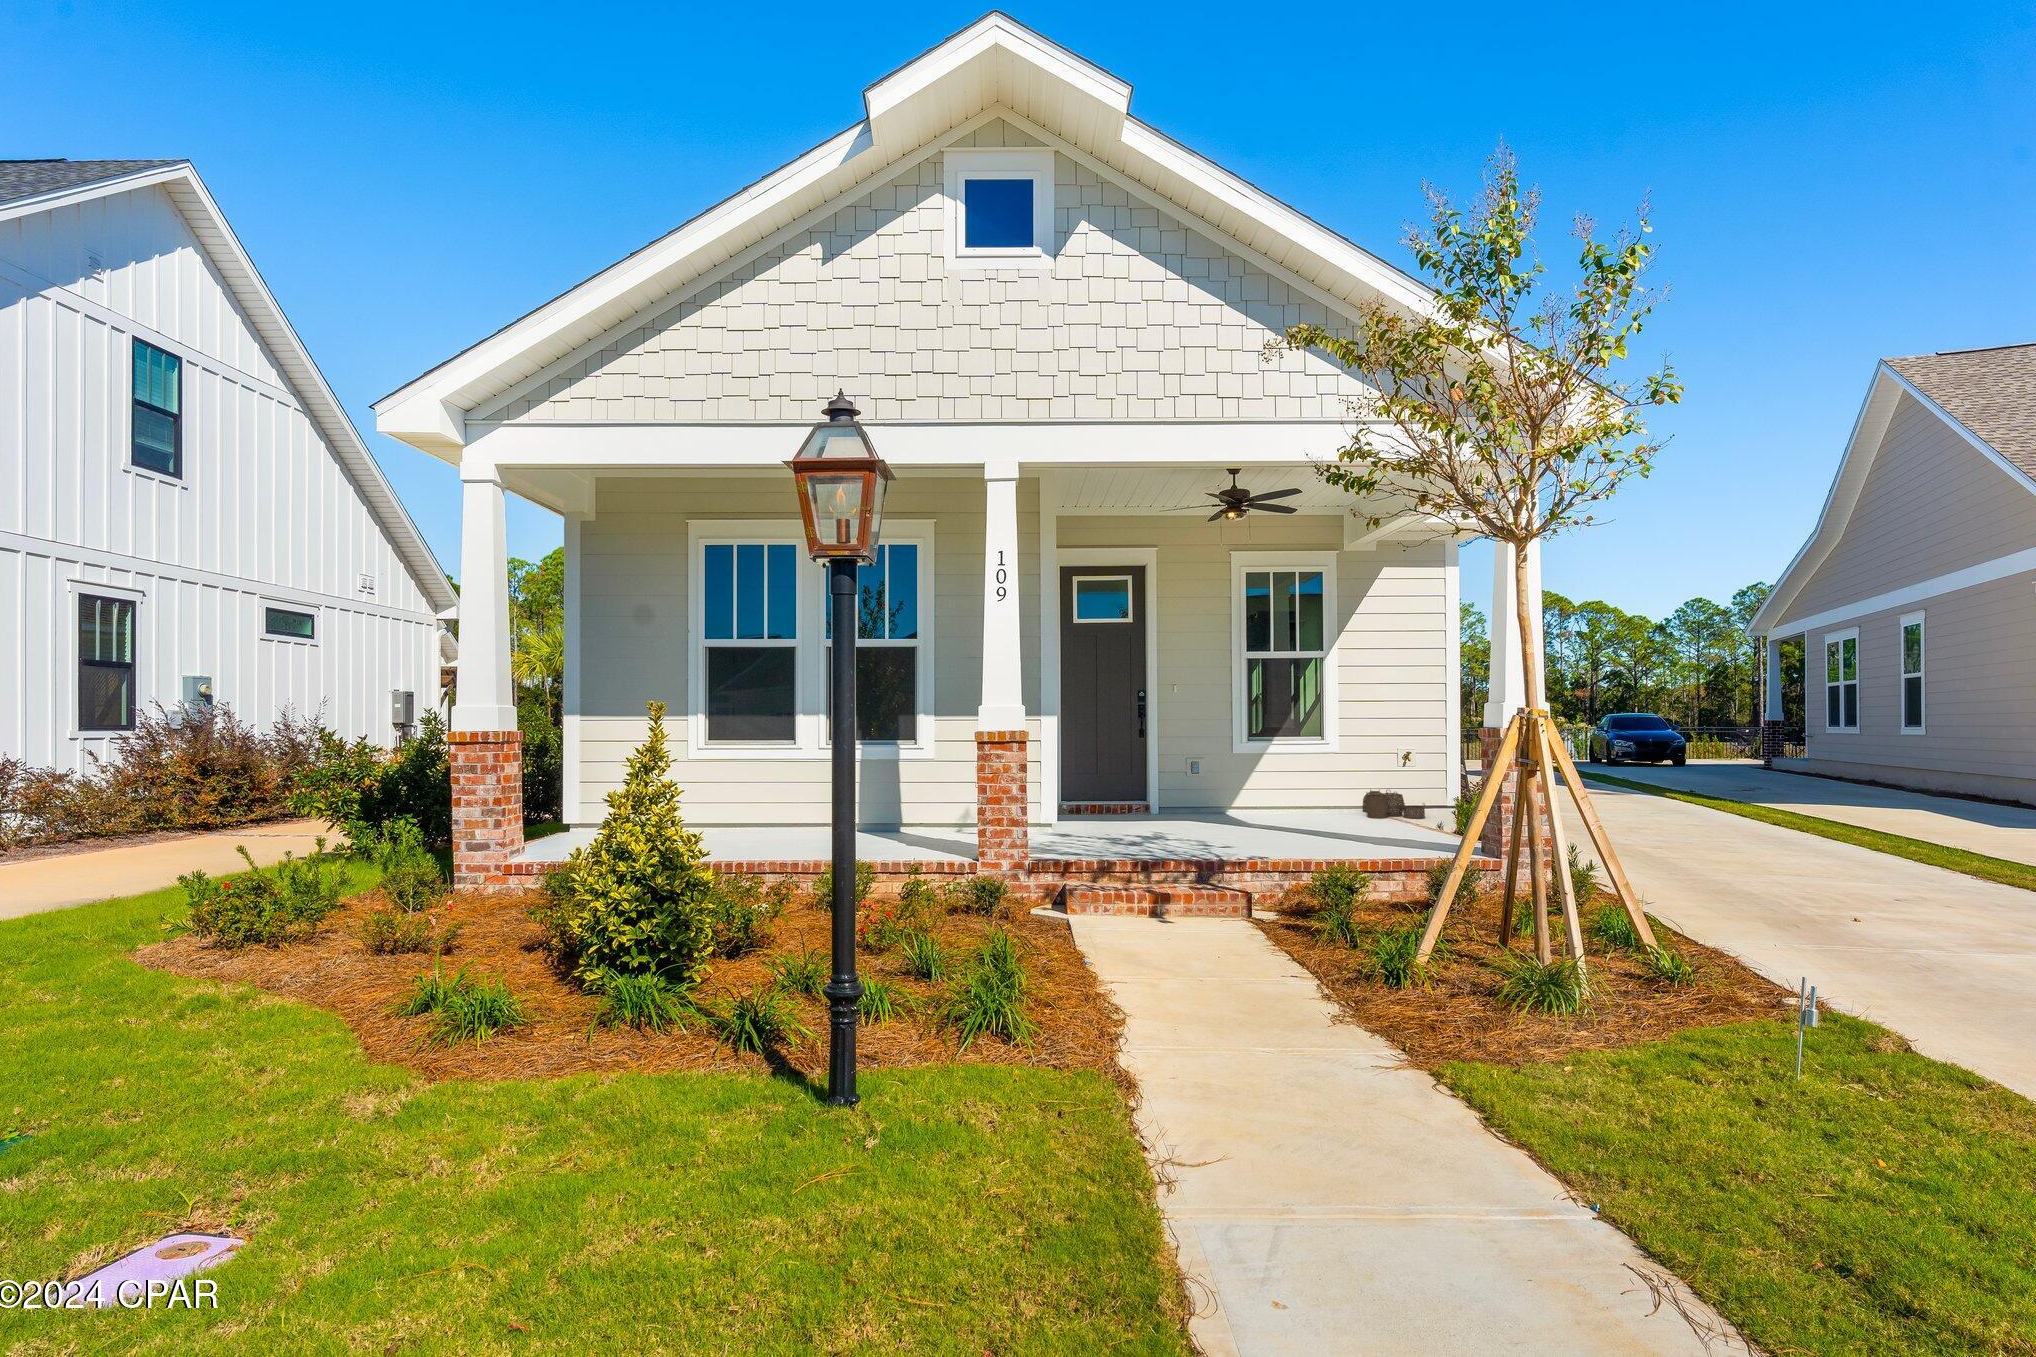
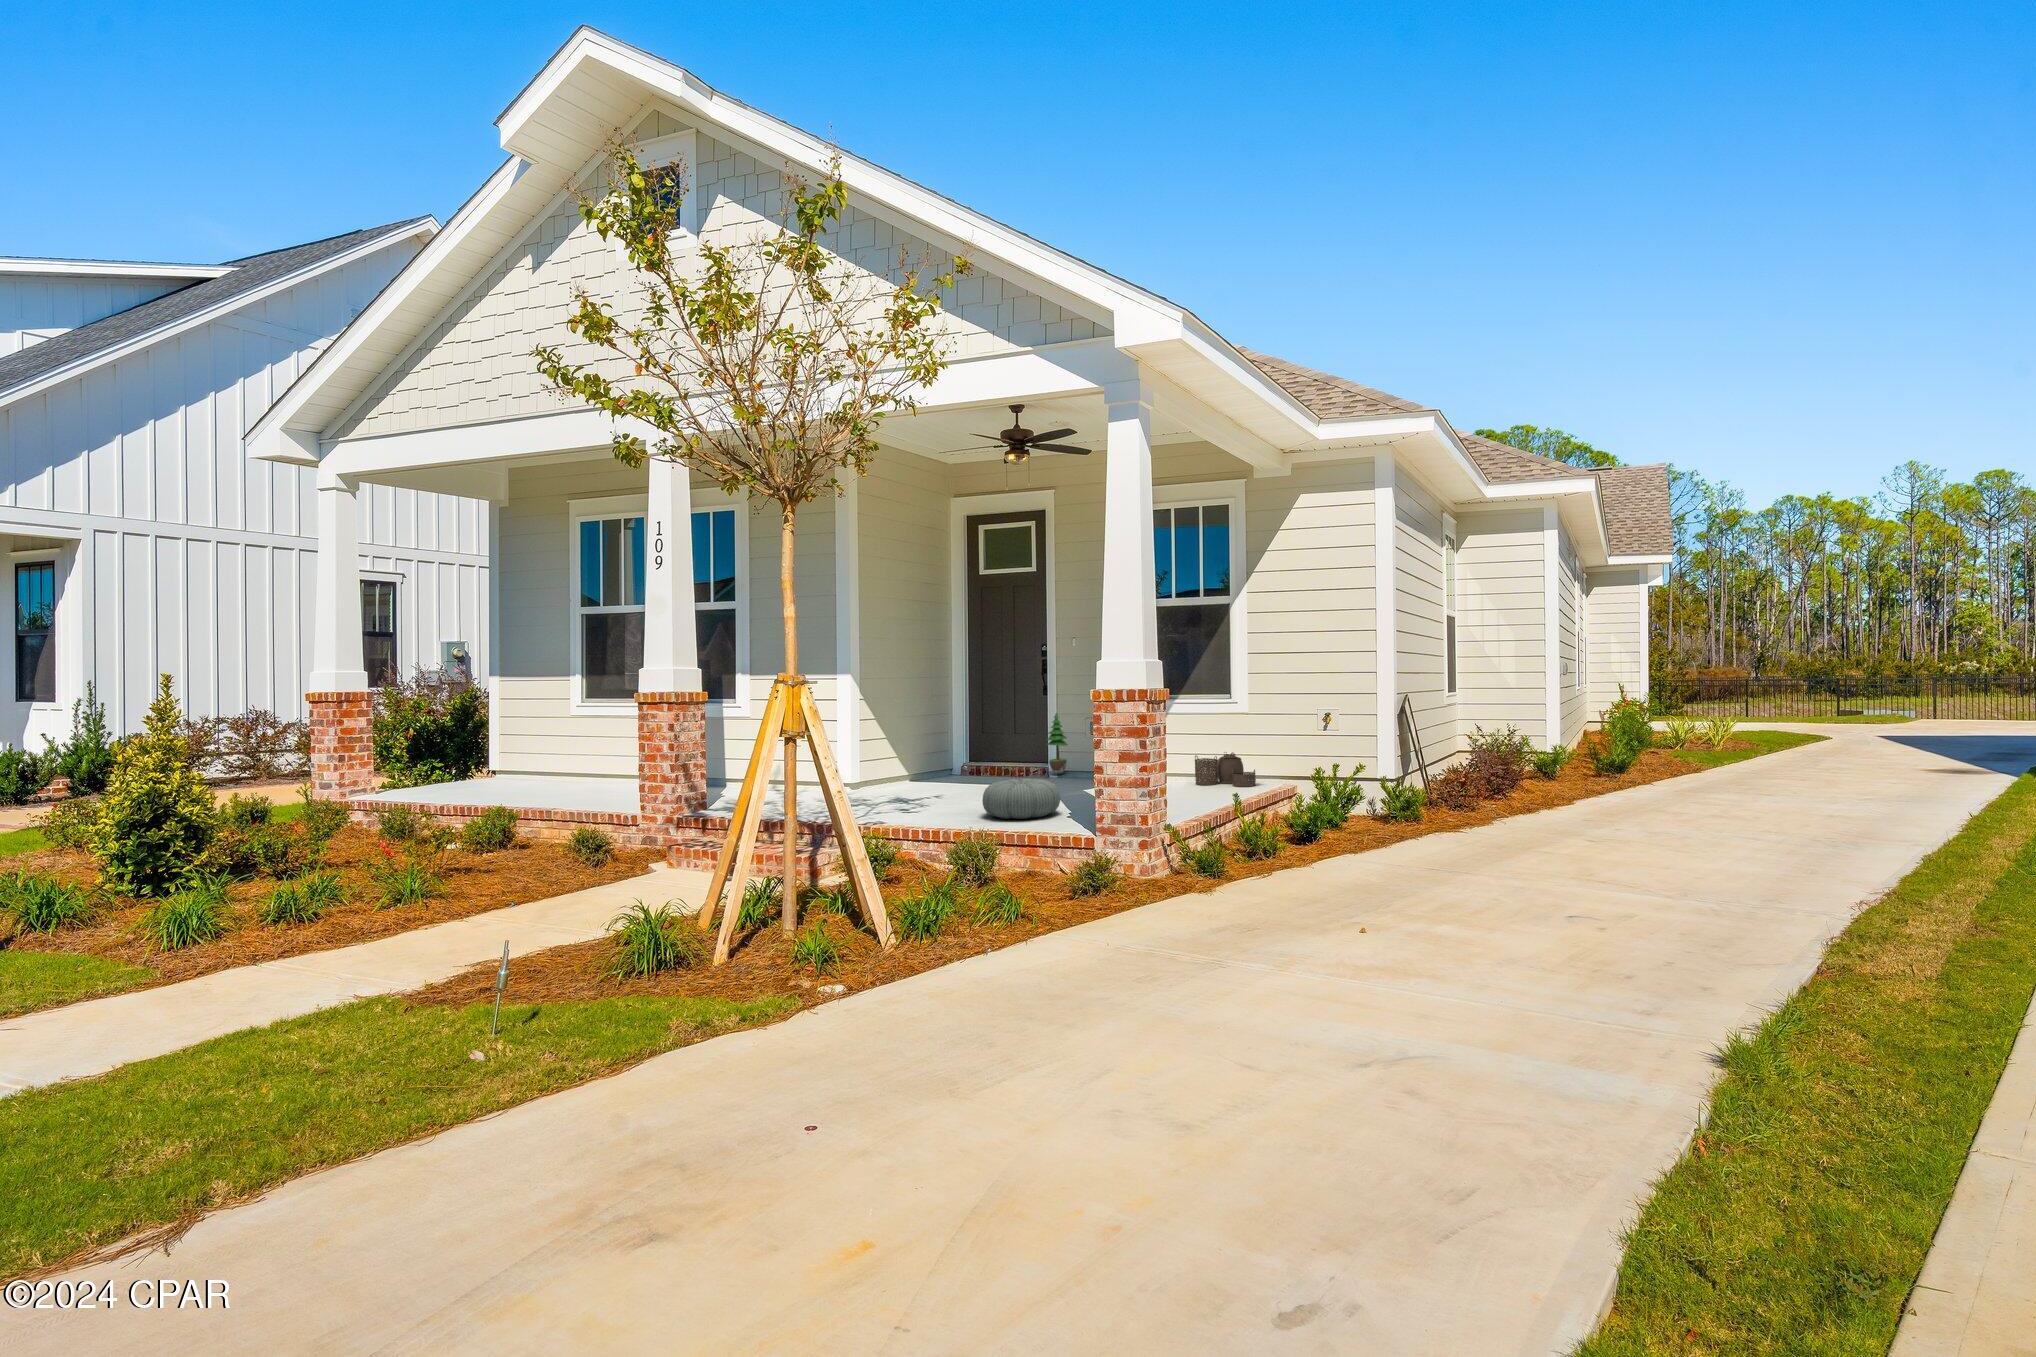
potted tree: none [1201,754,1223,813] -> present [1047,713,1068,775]
pouf: none [1298,815,1373,852] -> present [982,779,1060,819]

